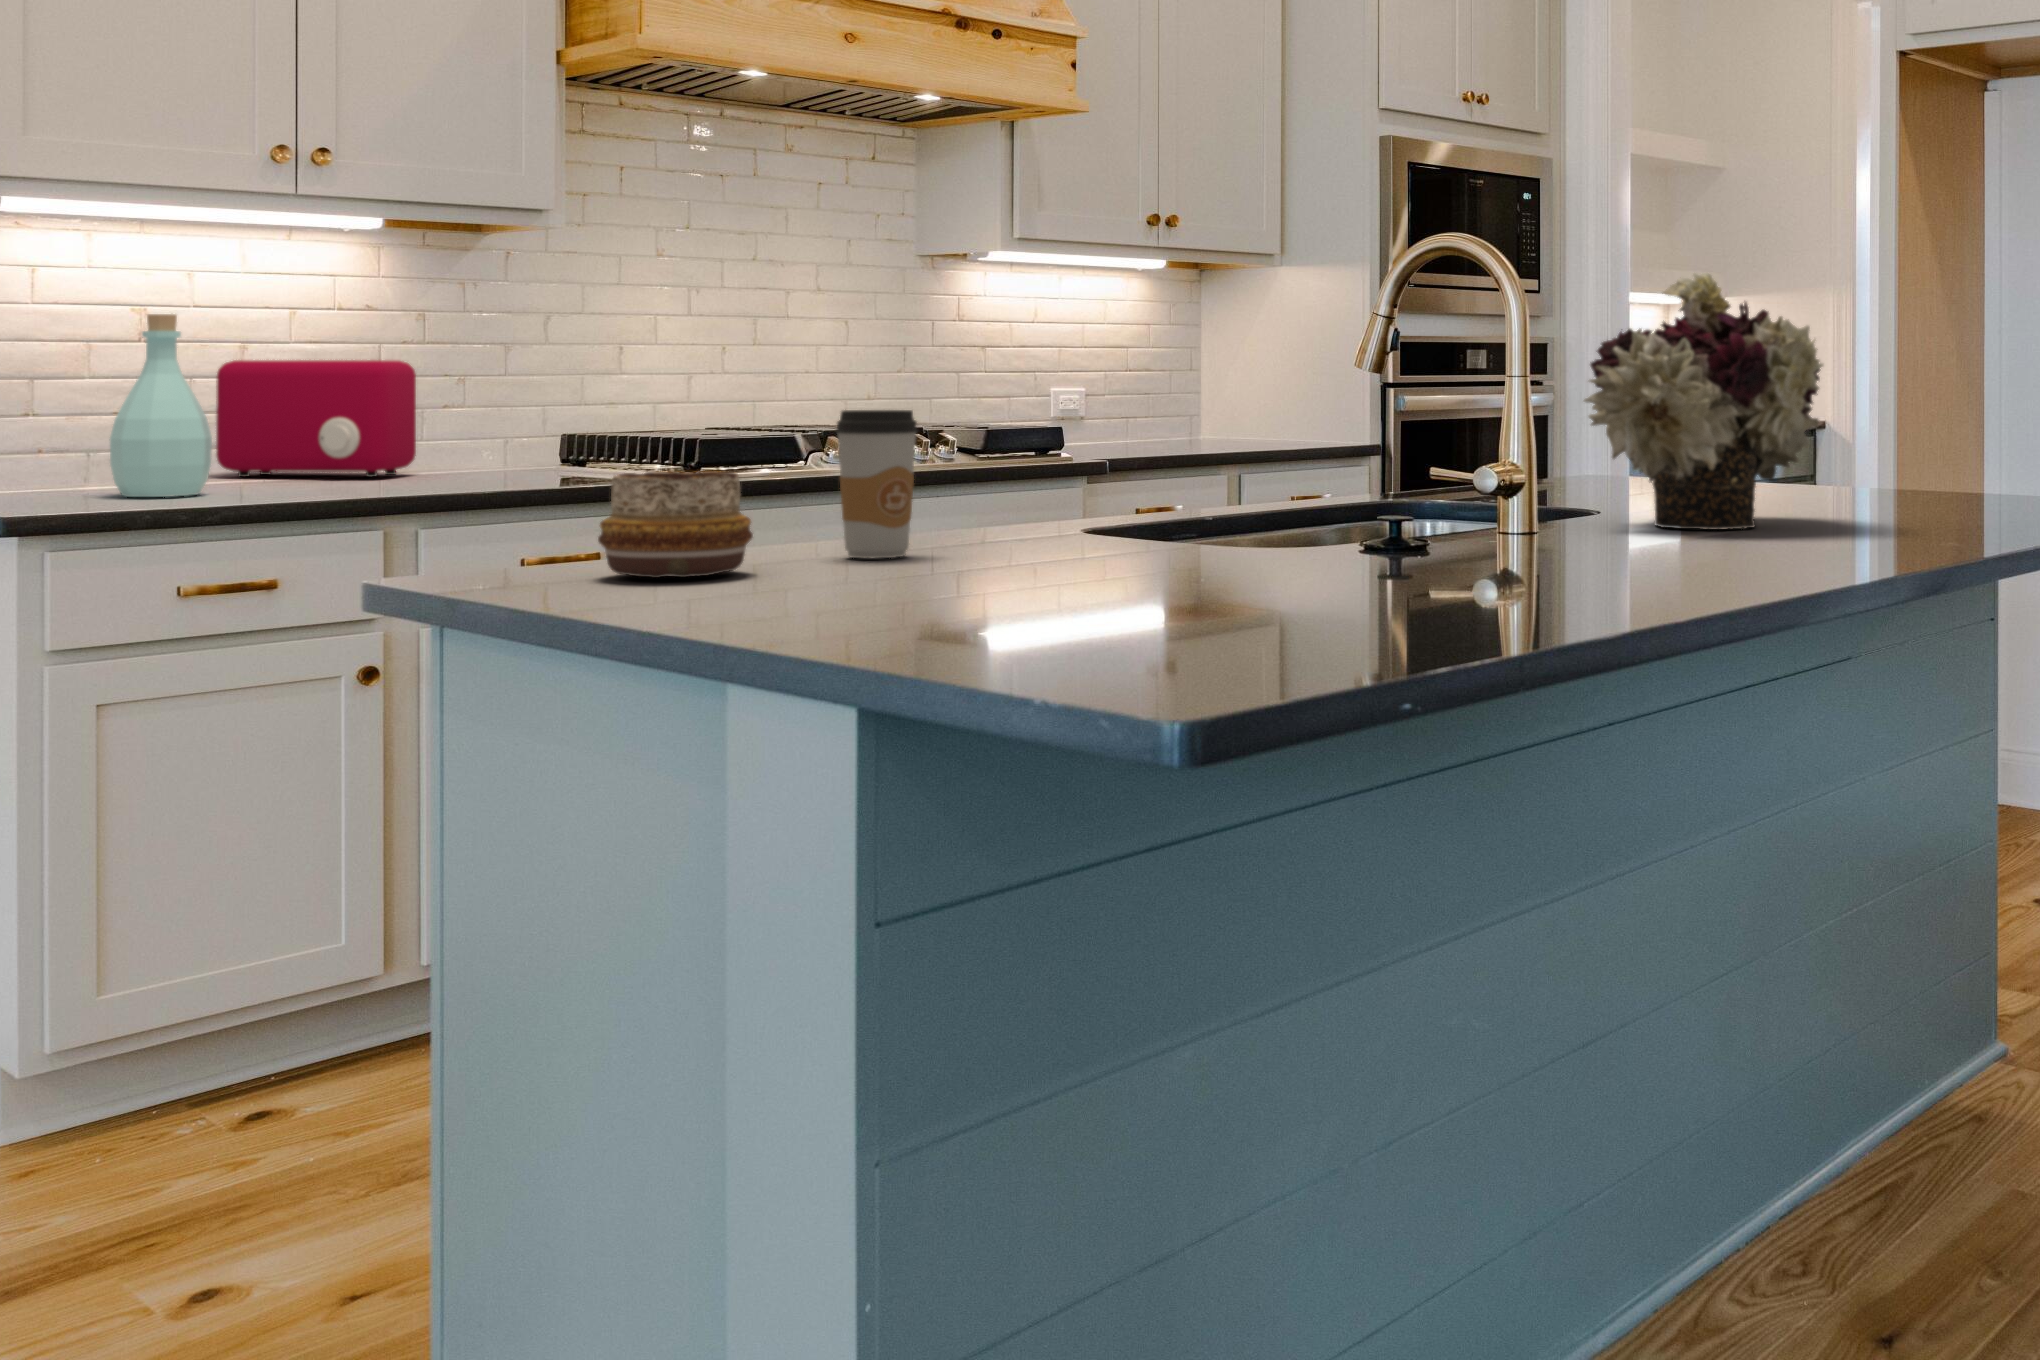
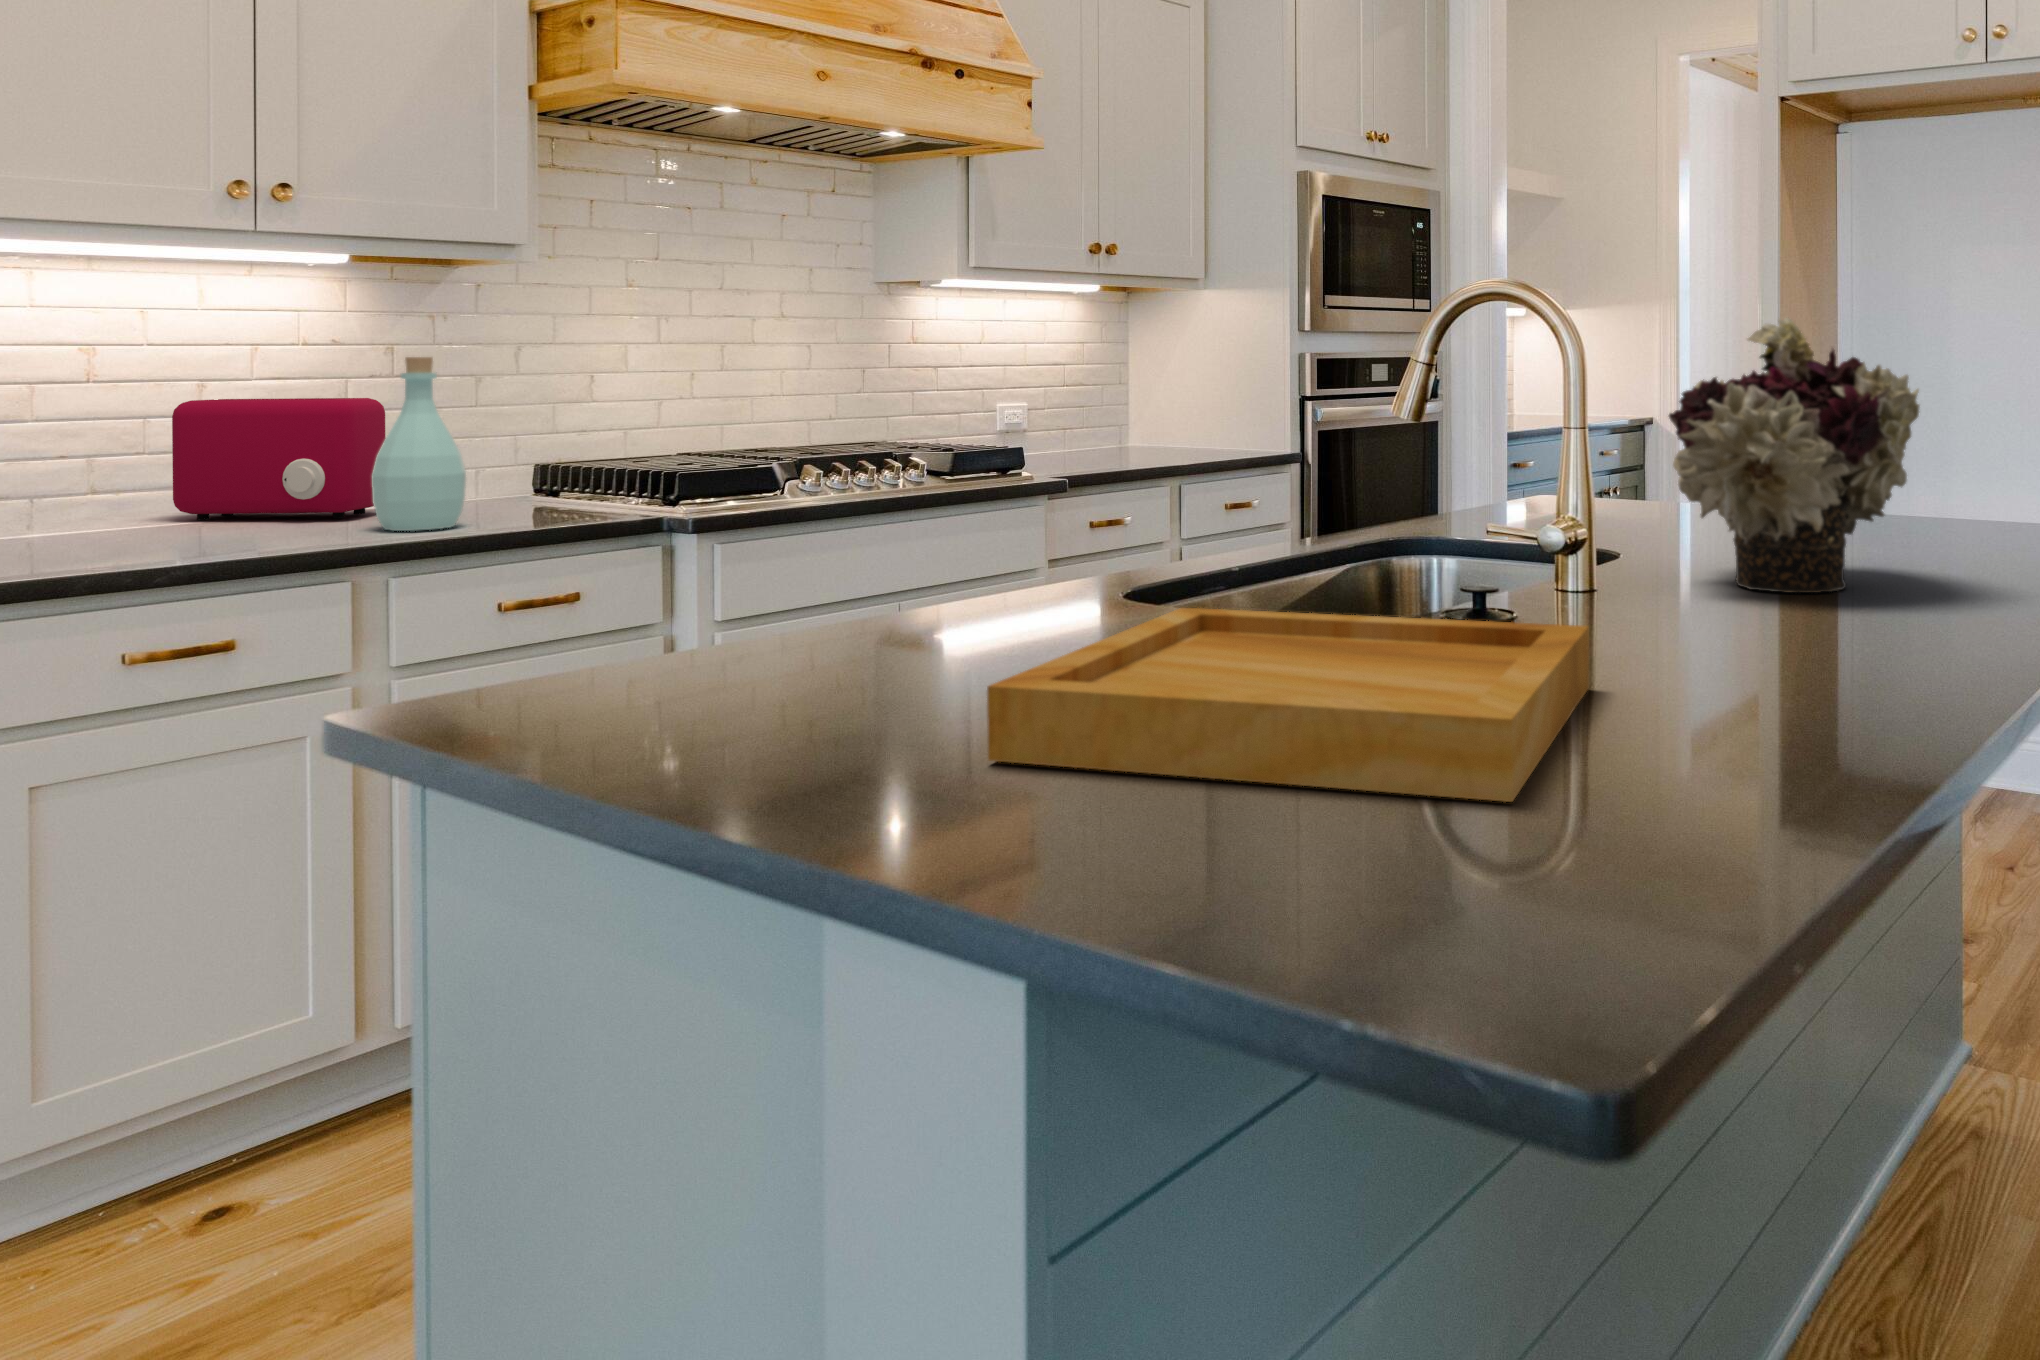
bottle: present [110,314,212,497] -> present [372,357,466,531]
coffee cup: present [836,410,917,558] -> none [880,490,977,670]
decorative bowl: present [598,471,753,578] -> none [599,580,793,724]
tray: none [887,509,1413,613] -> present [987,608,1589,802]

